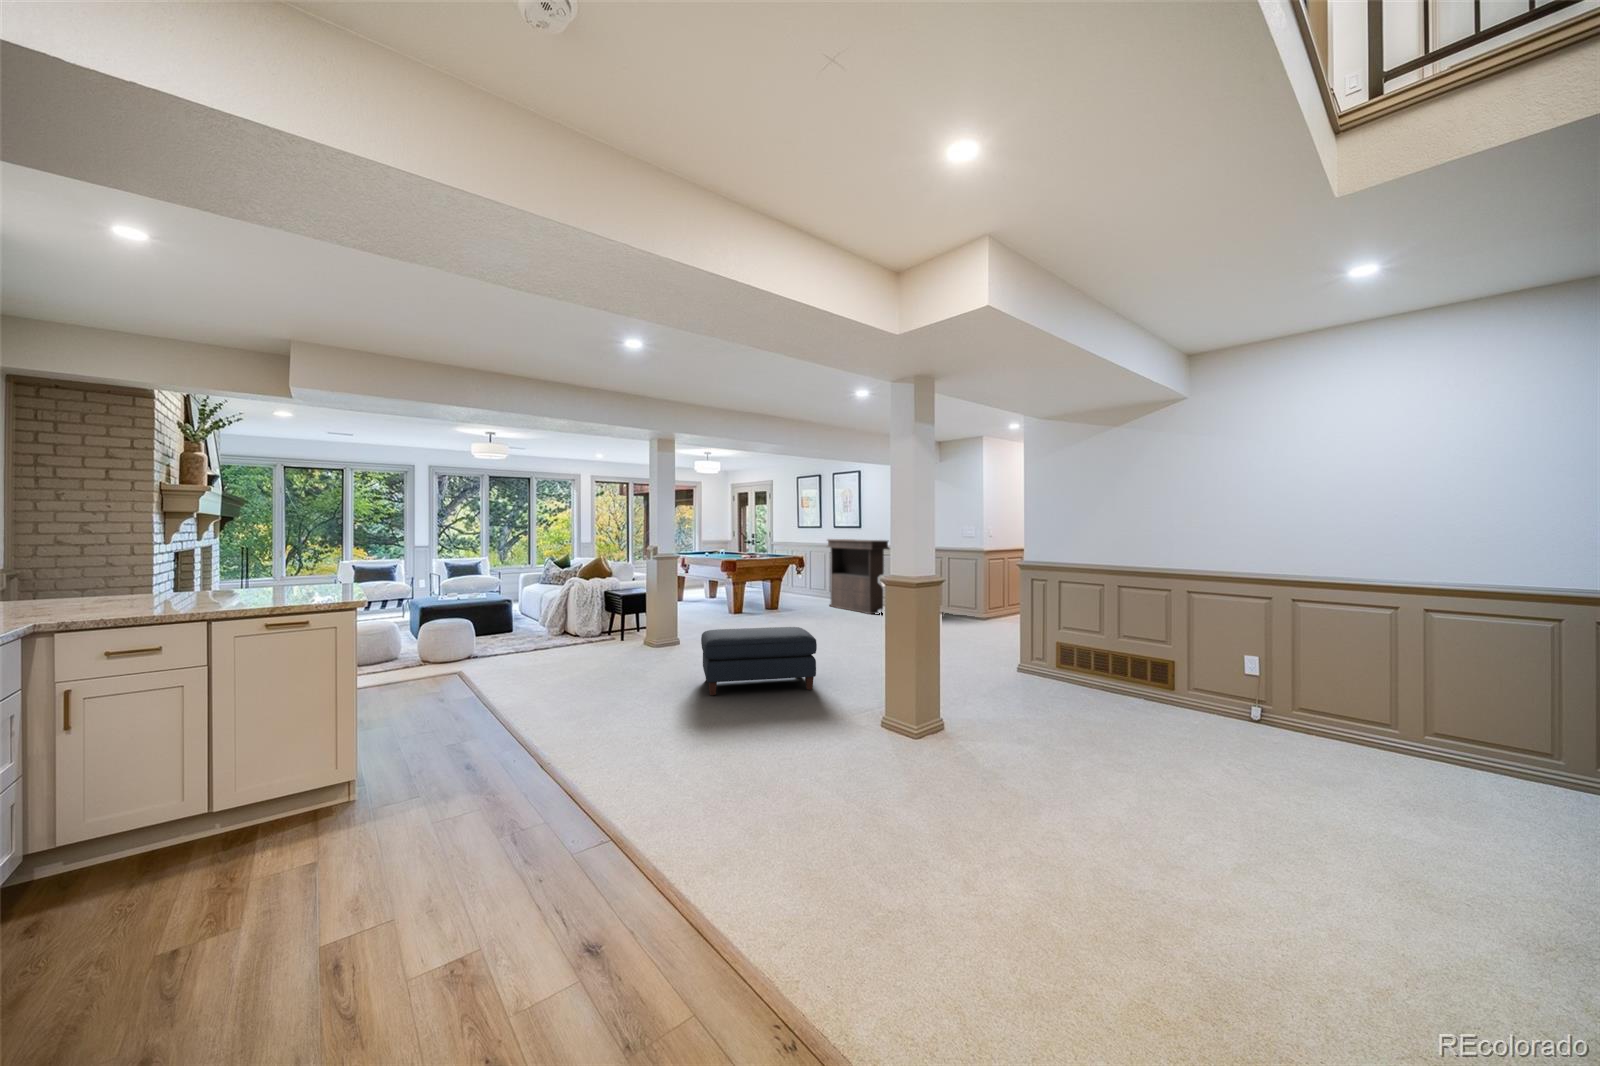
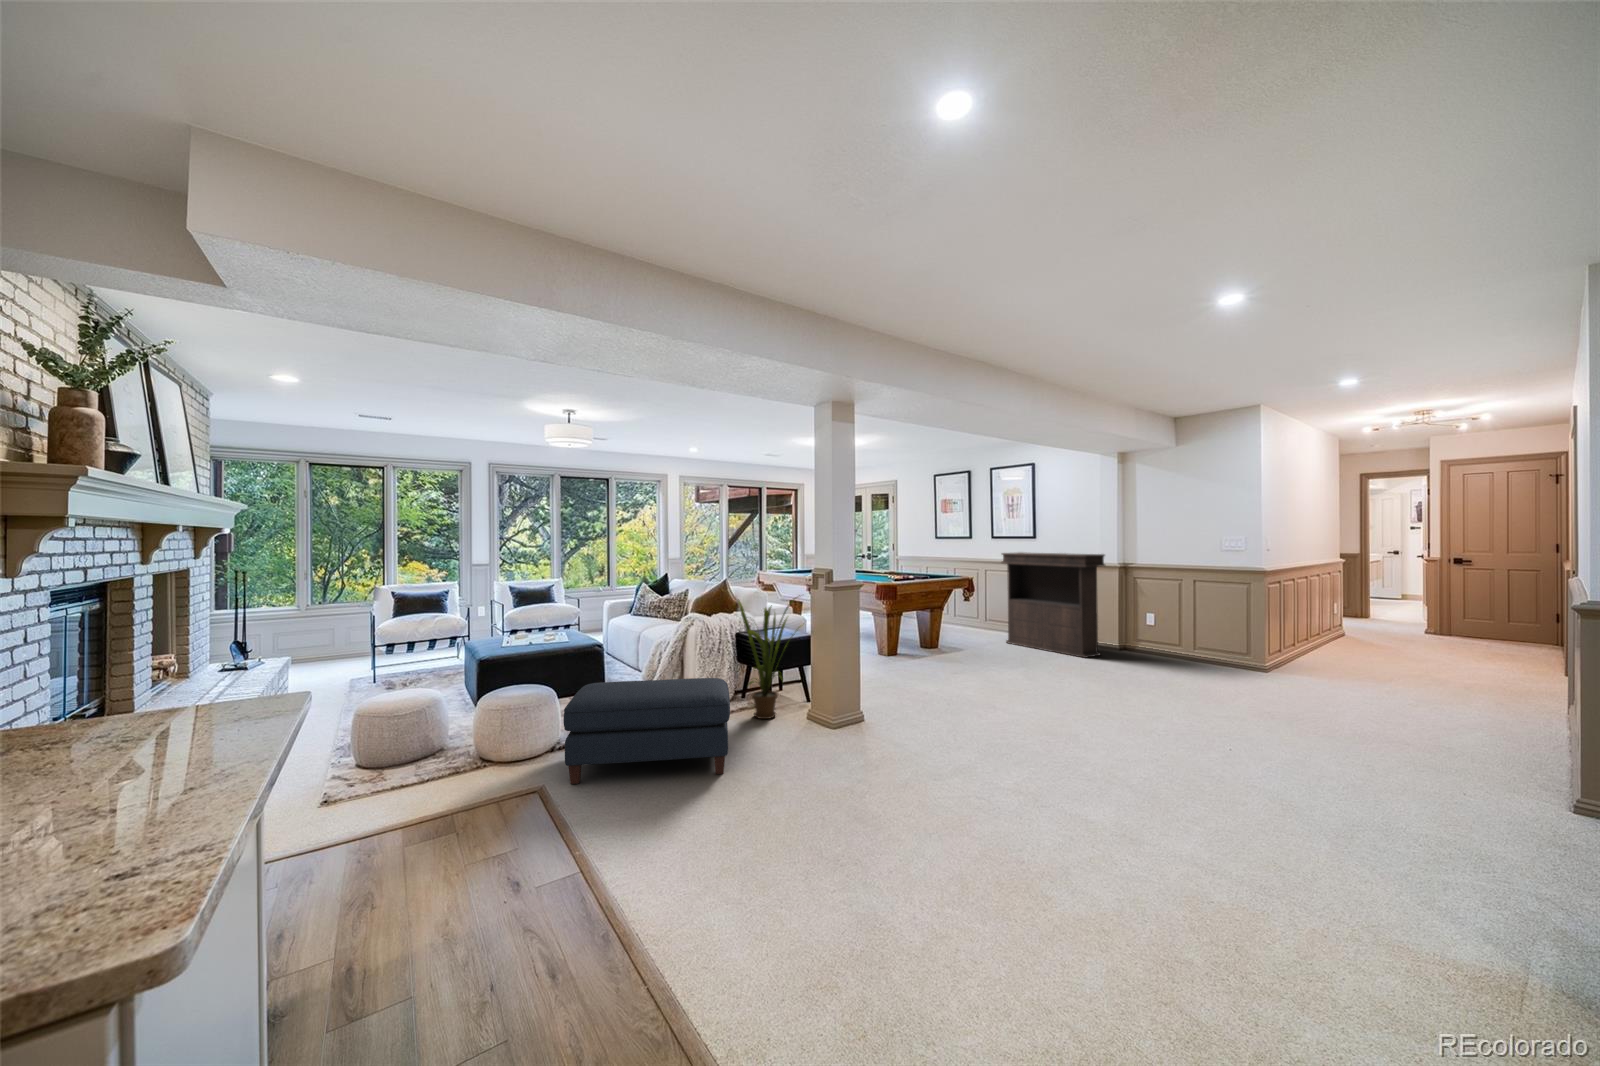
house plant: none [594,564,644,644] -> present [738,595,800,719]
ottoman: present [701,627,817,695] -> present [563,678,730,784]

